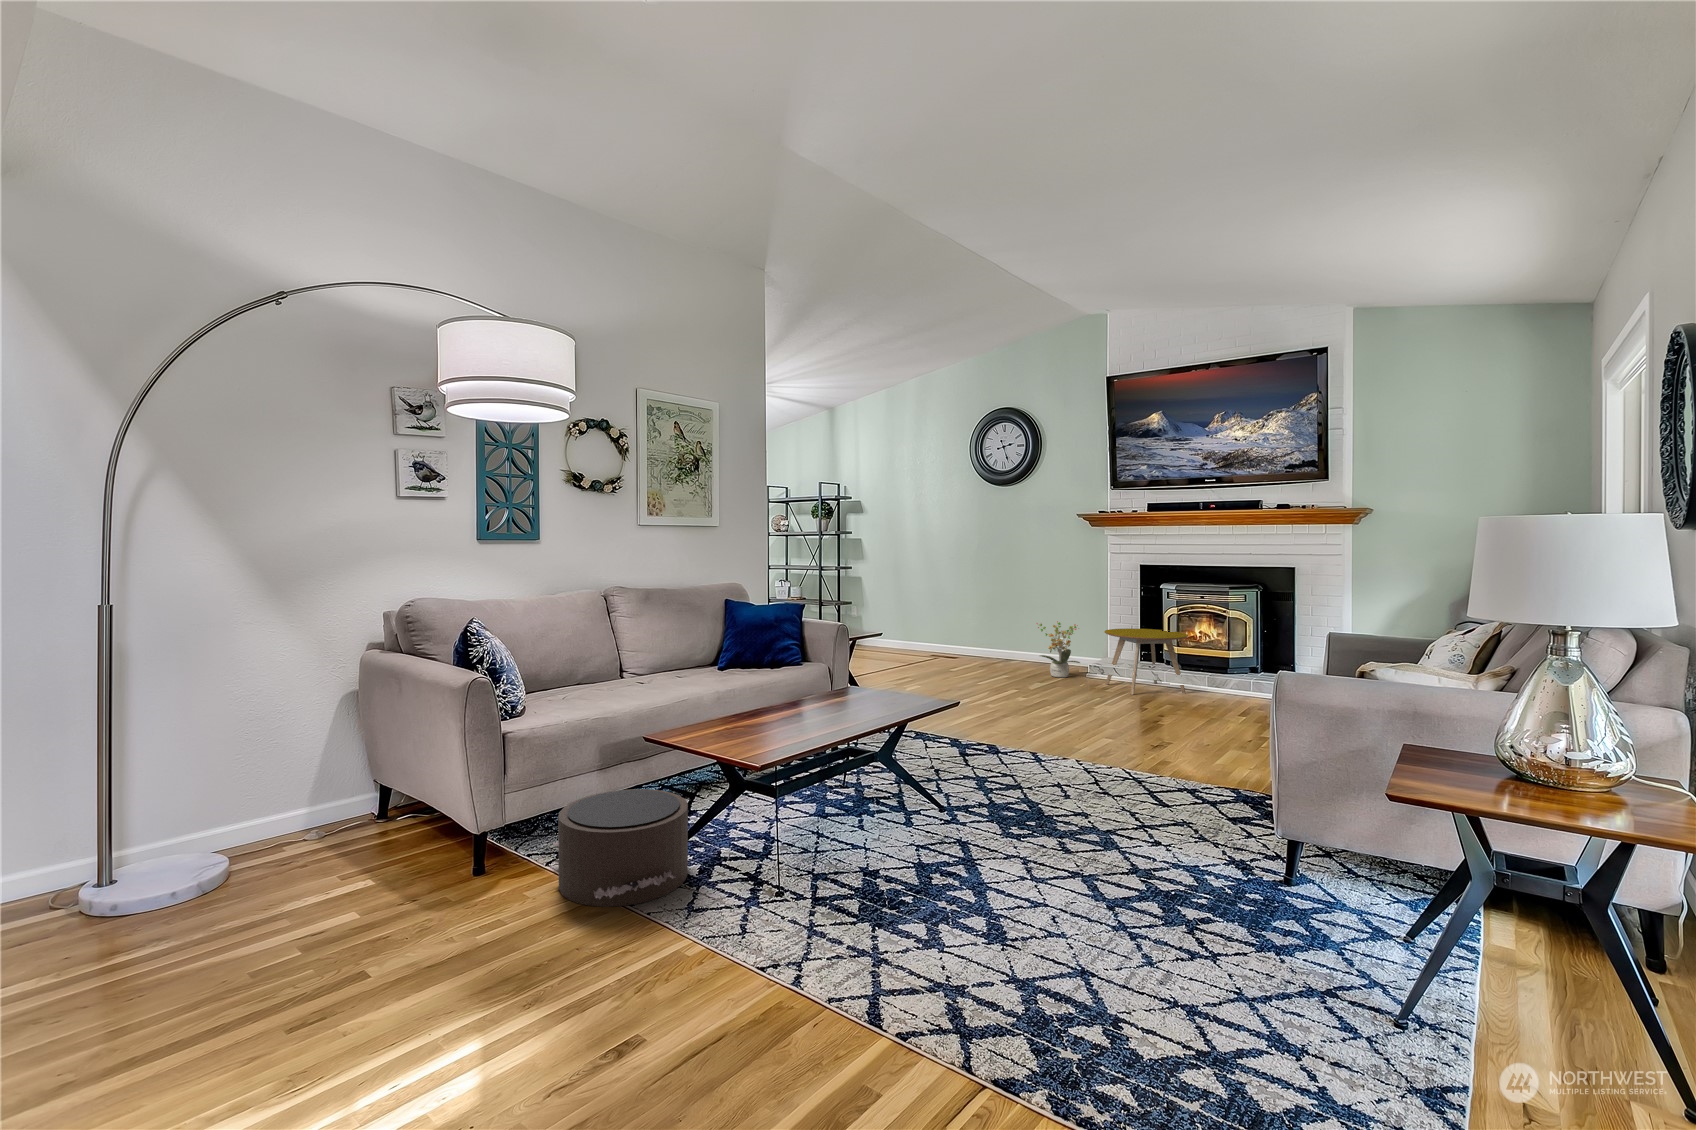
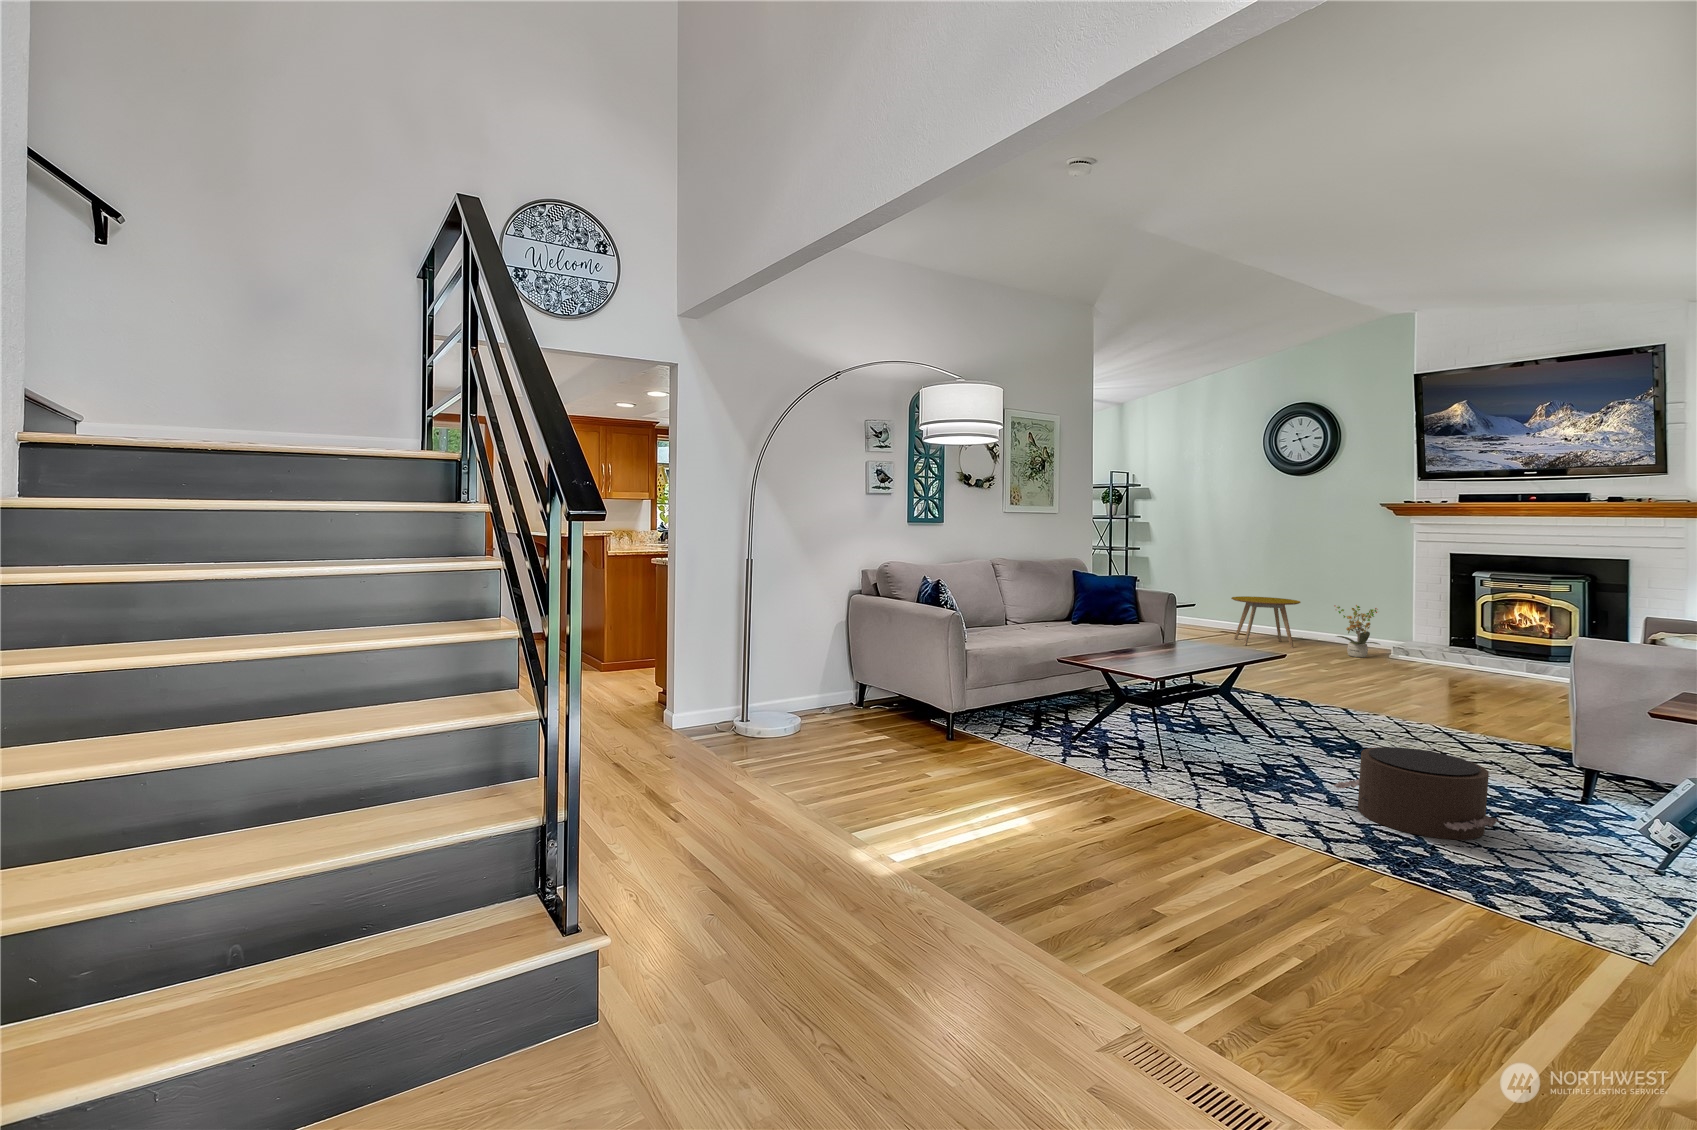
side table: present [1105,629,1188,695] -> present [1231,596,1301,648]
pouf: present [553,789,688,907] -> present [1334,747,1501,840]

